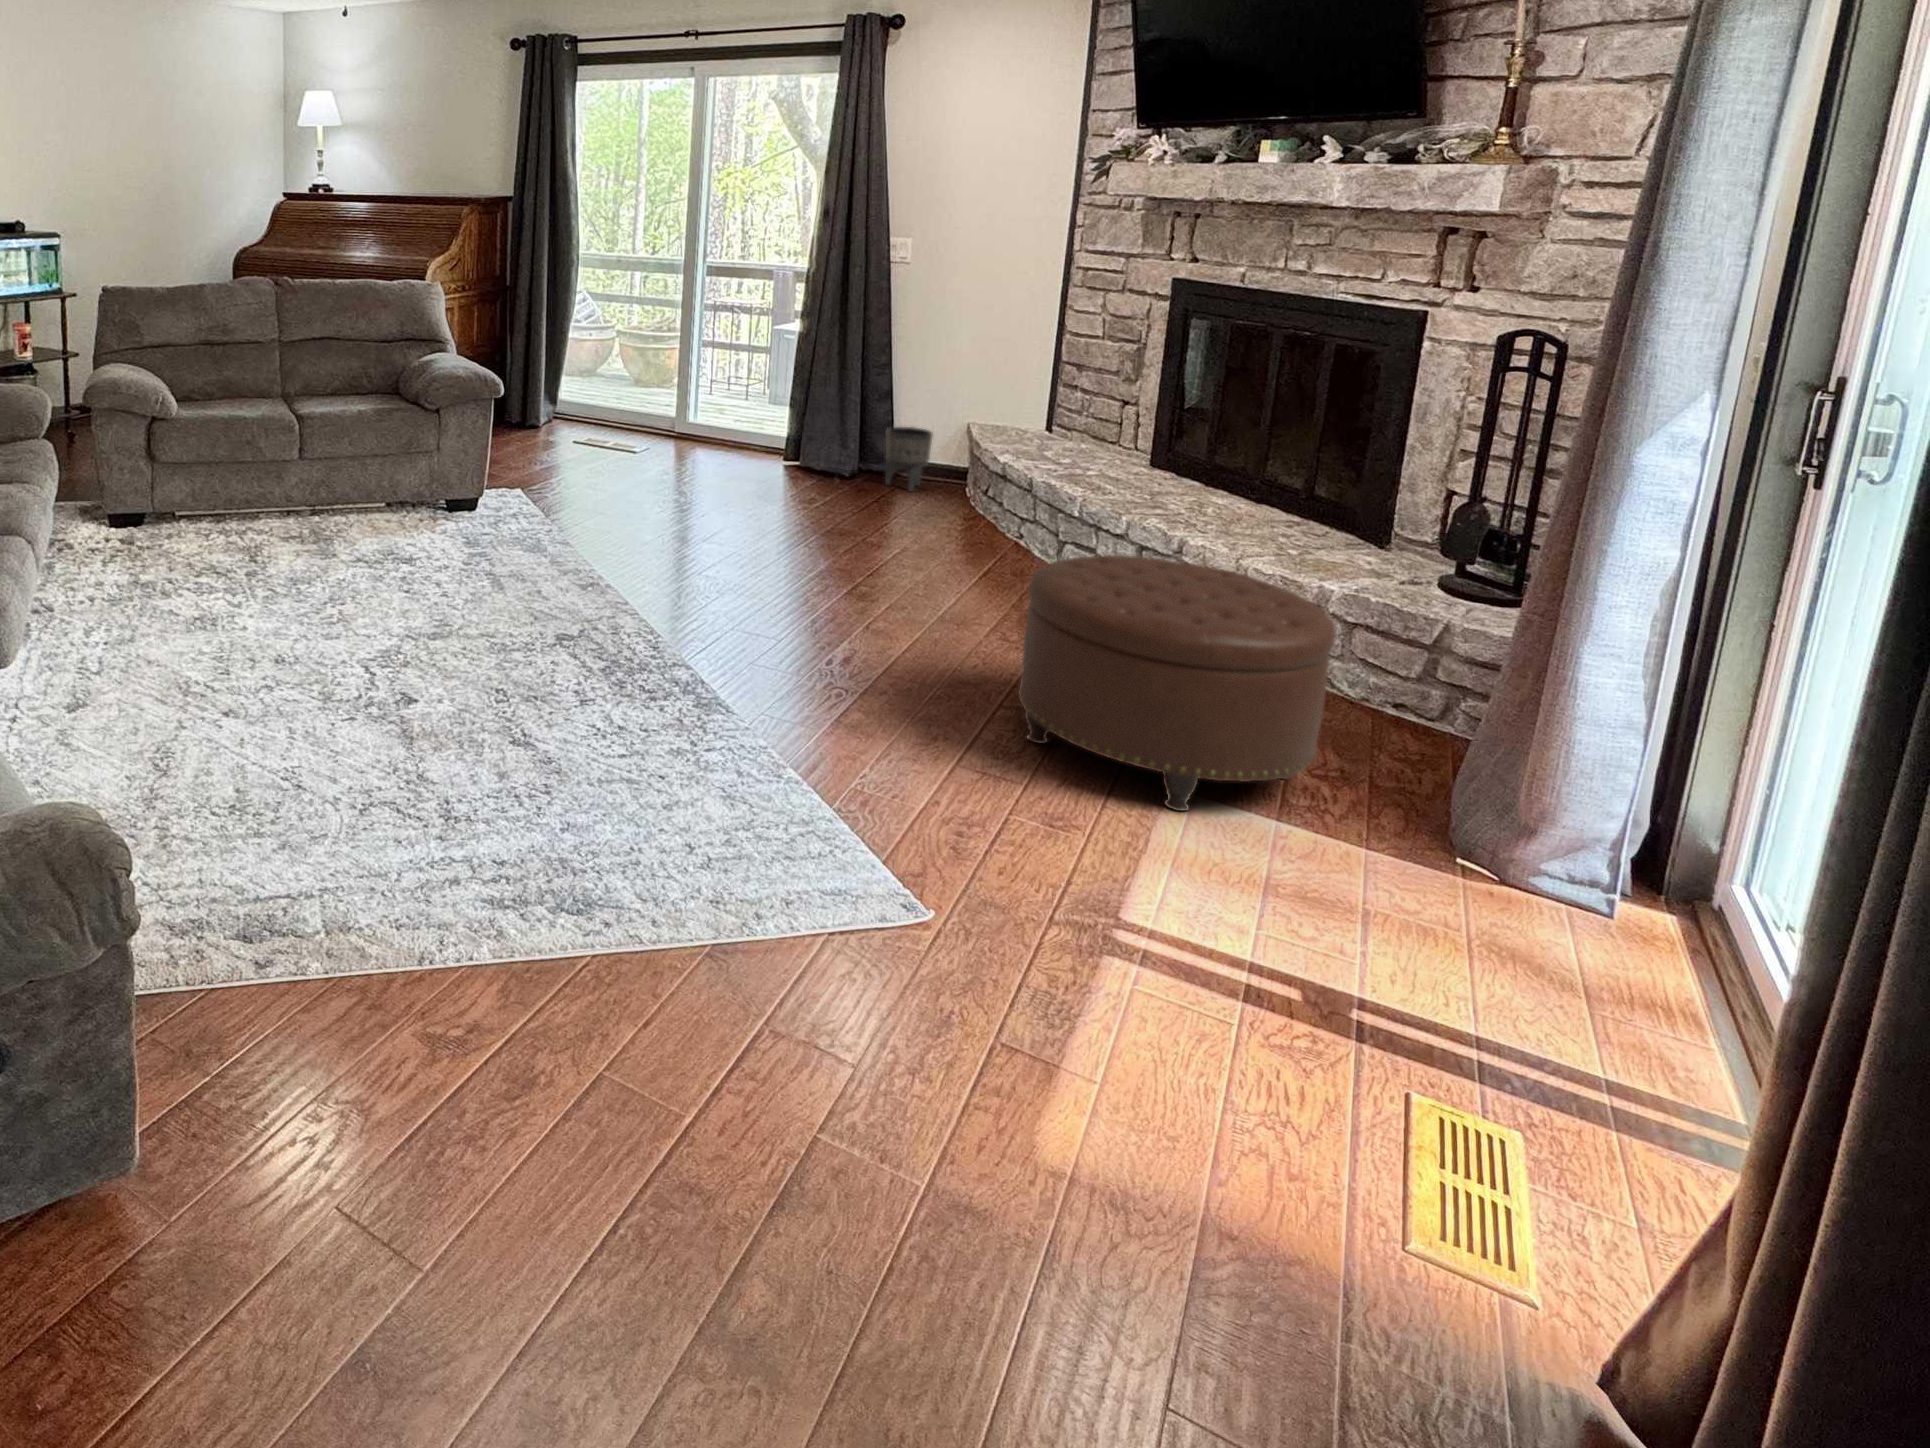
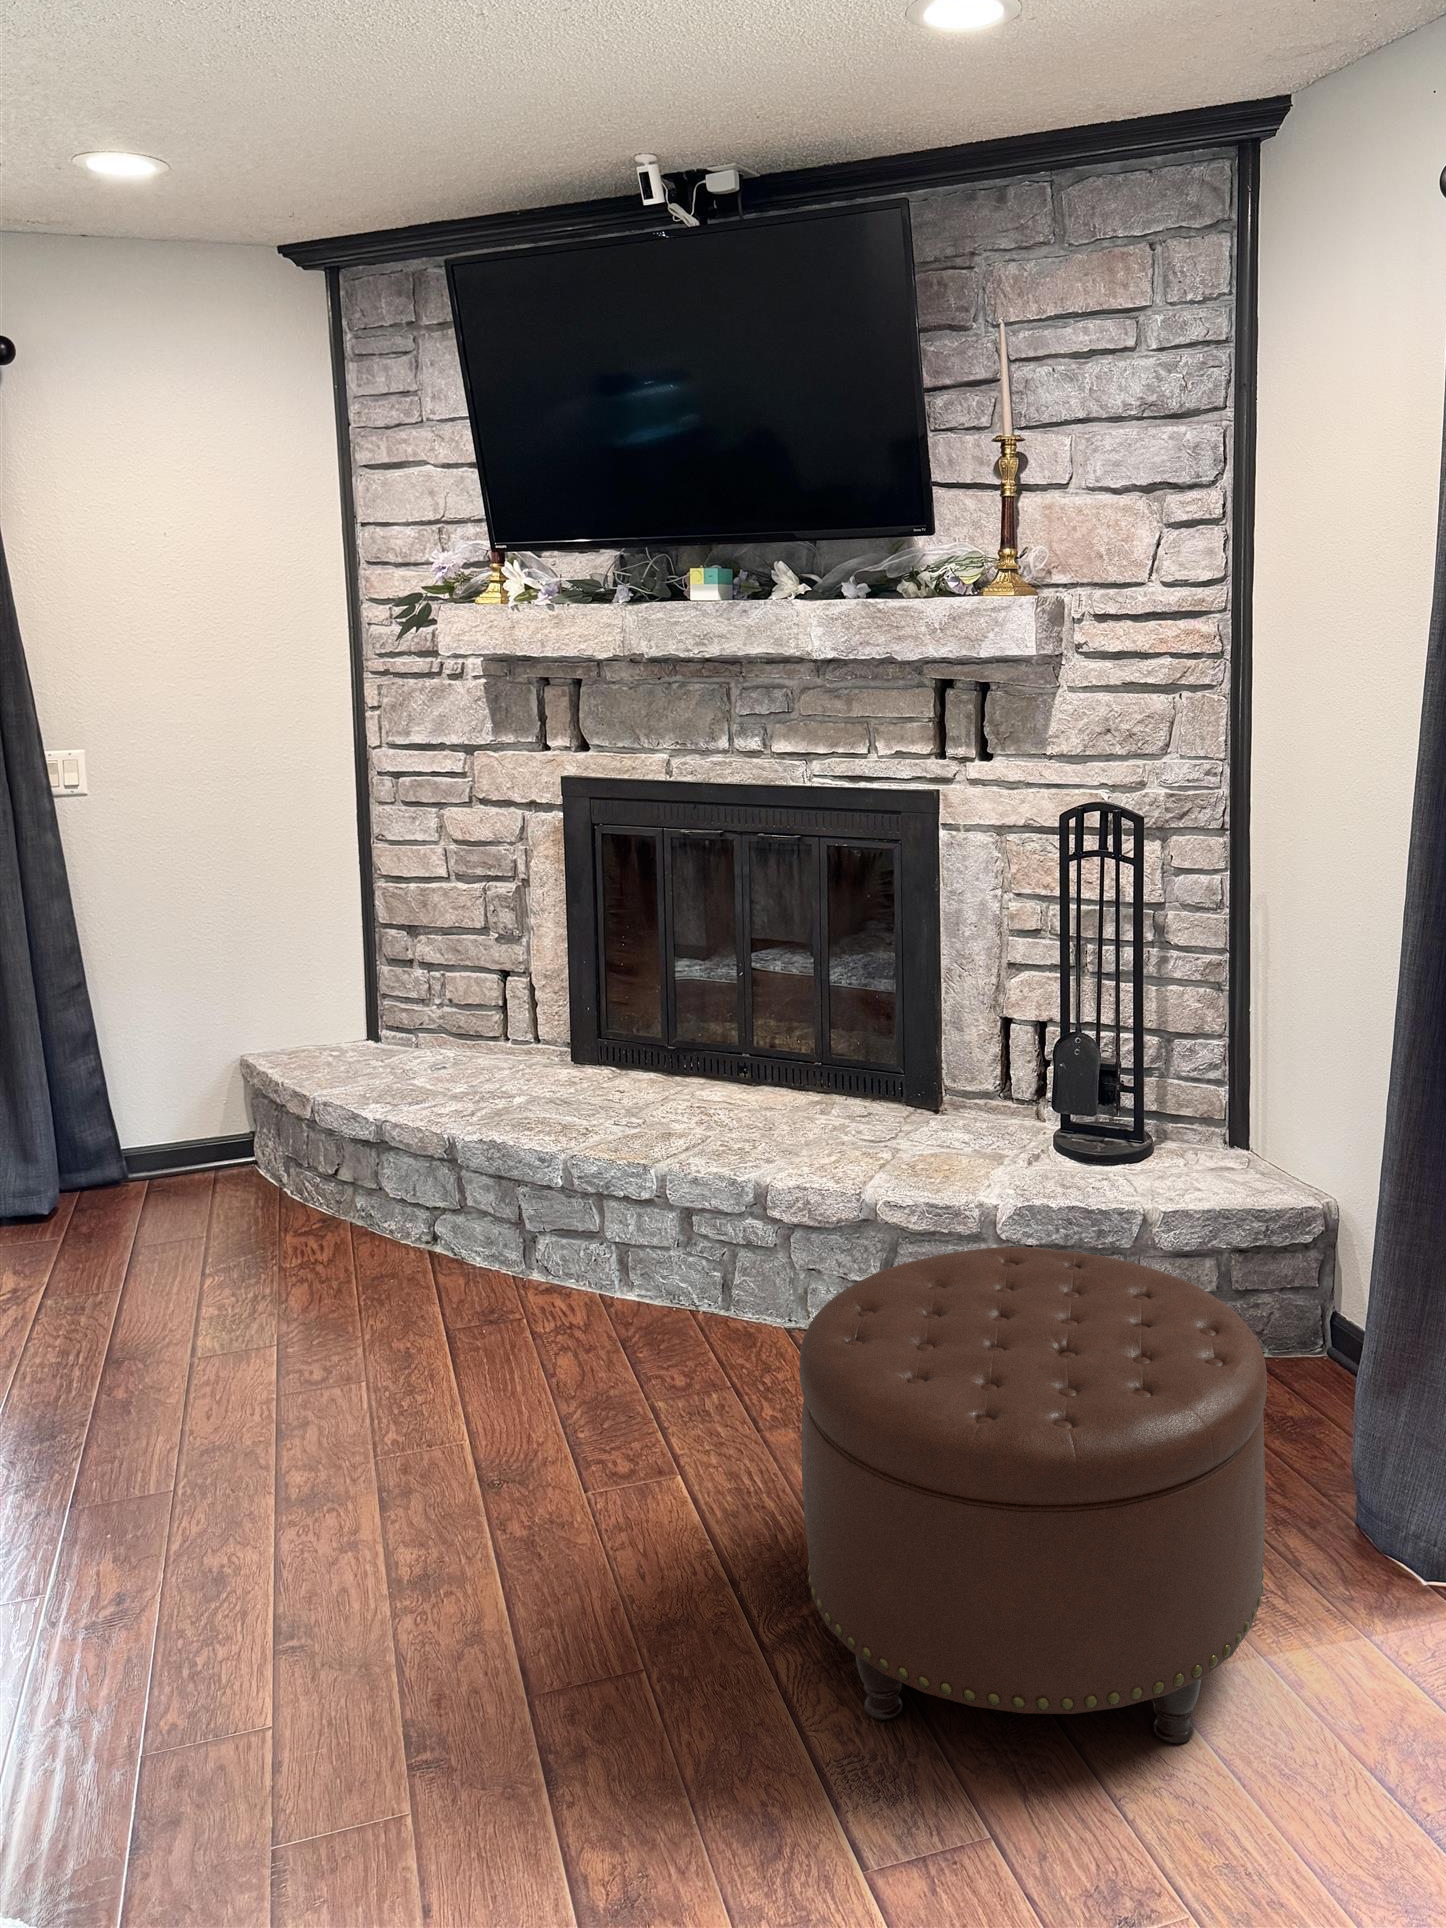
planter: present [885,427,933,492] -> none [107,1081,192,1202]

